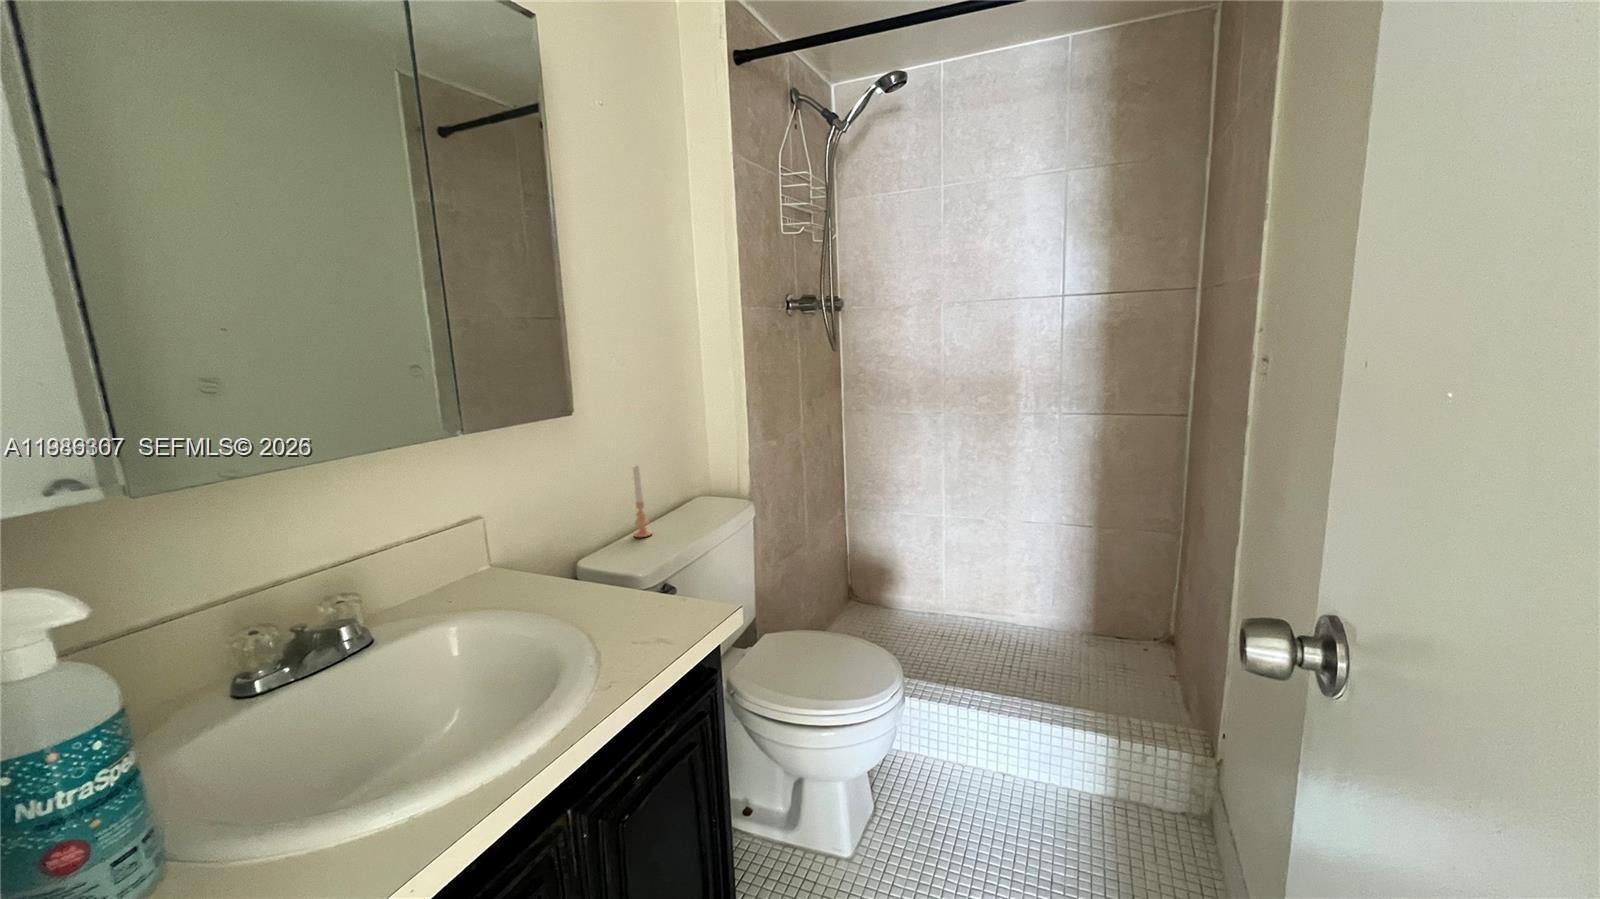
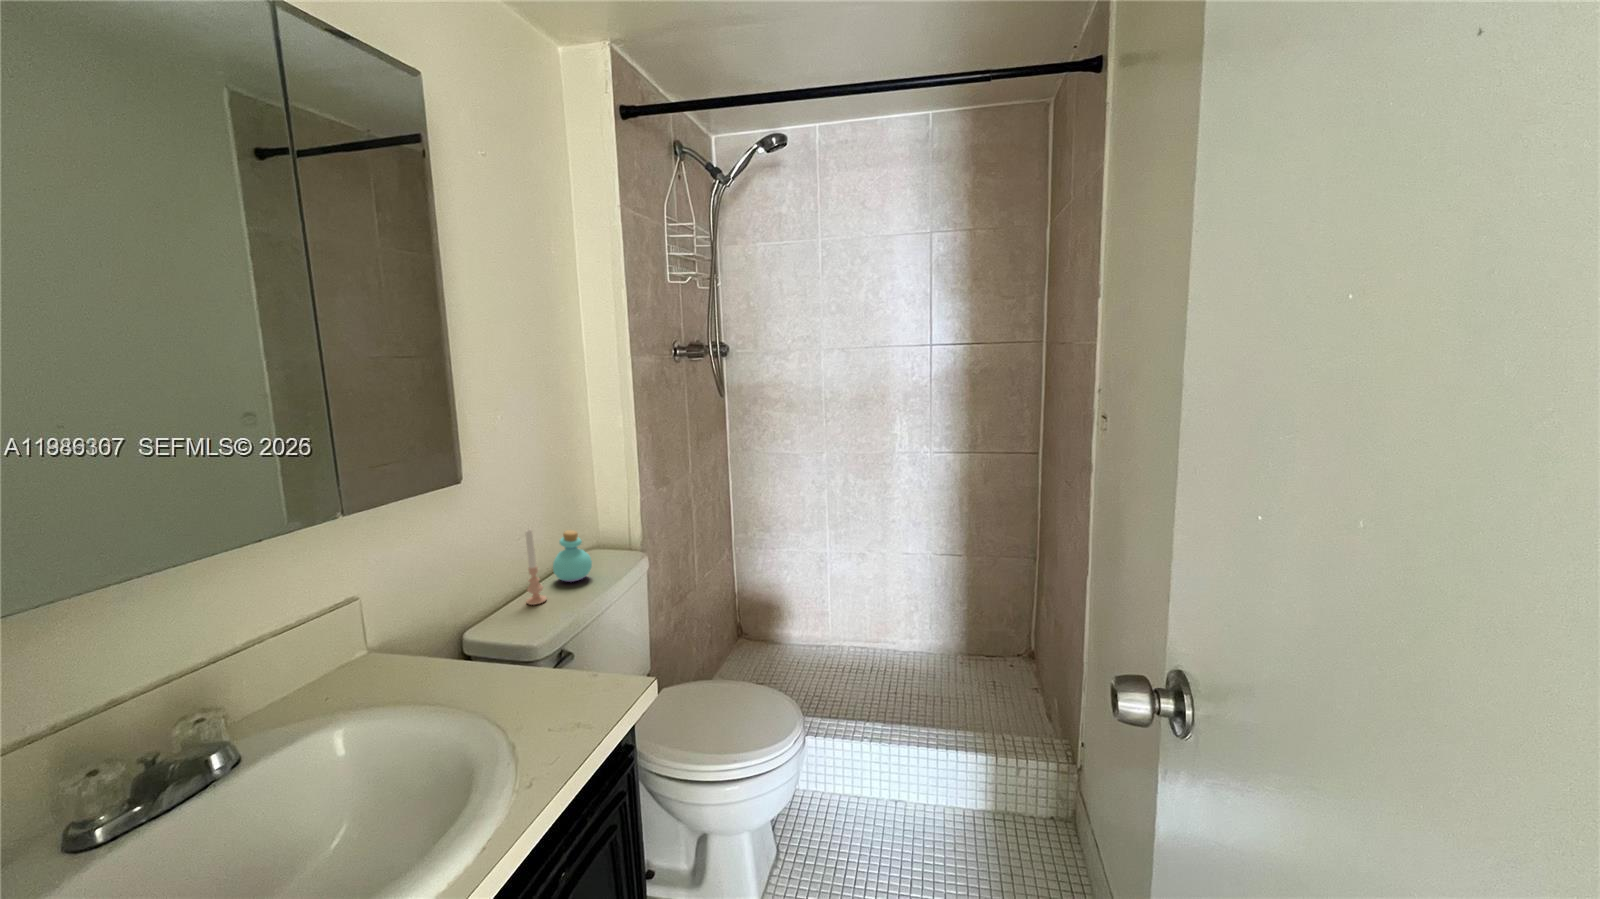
perfume bottle: none [660,470,697,520] -> present [553,530,592,582]

